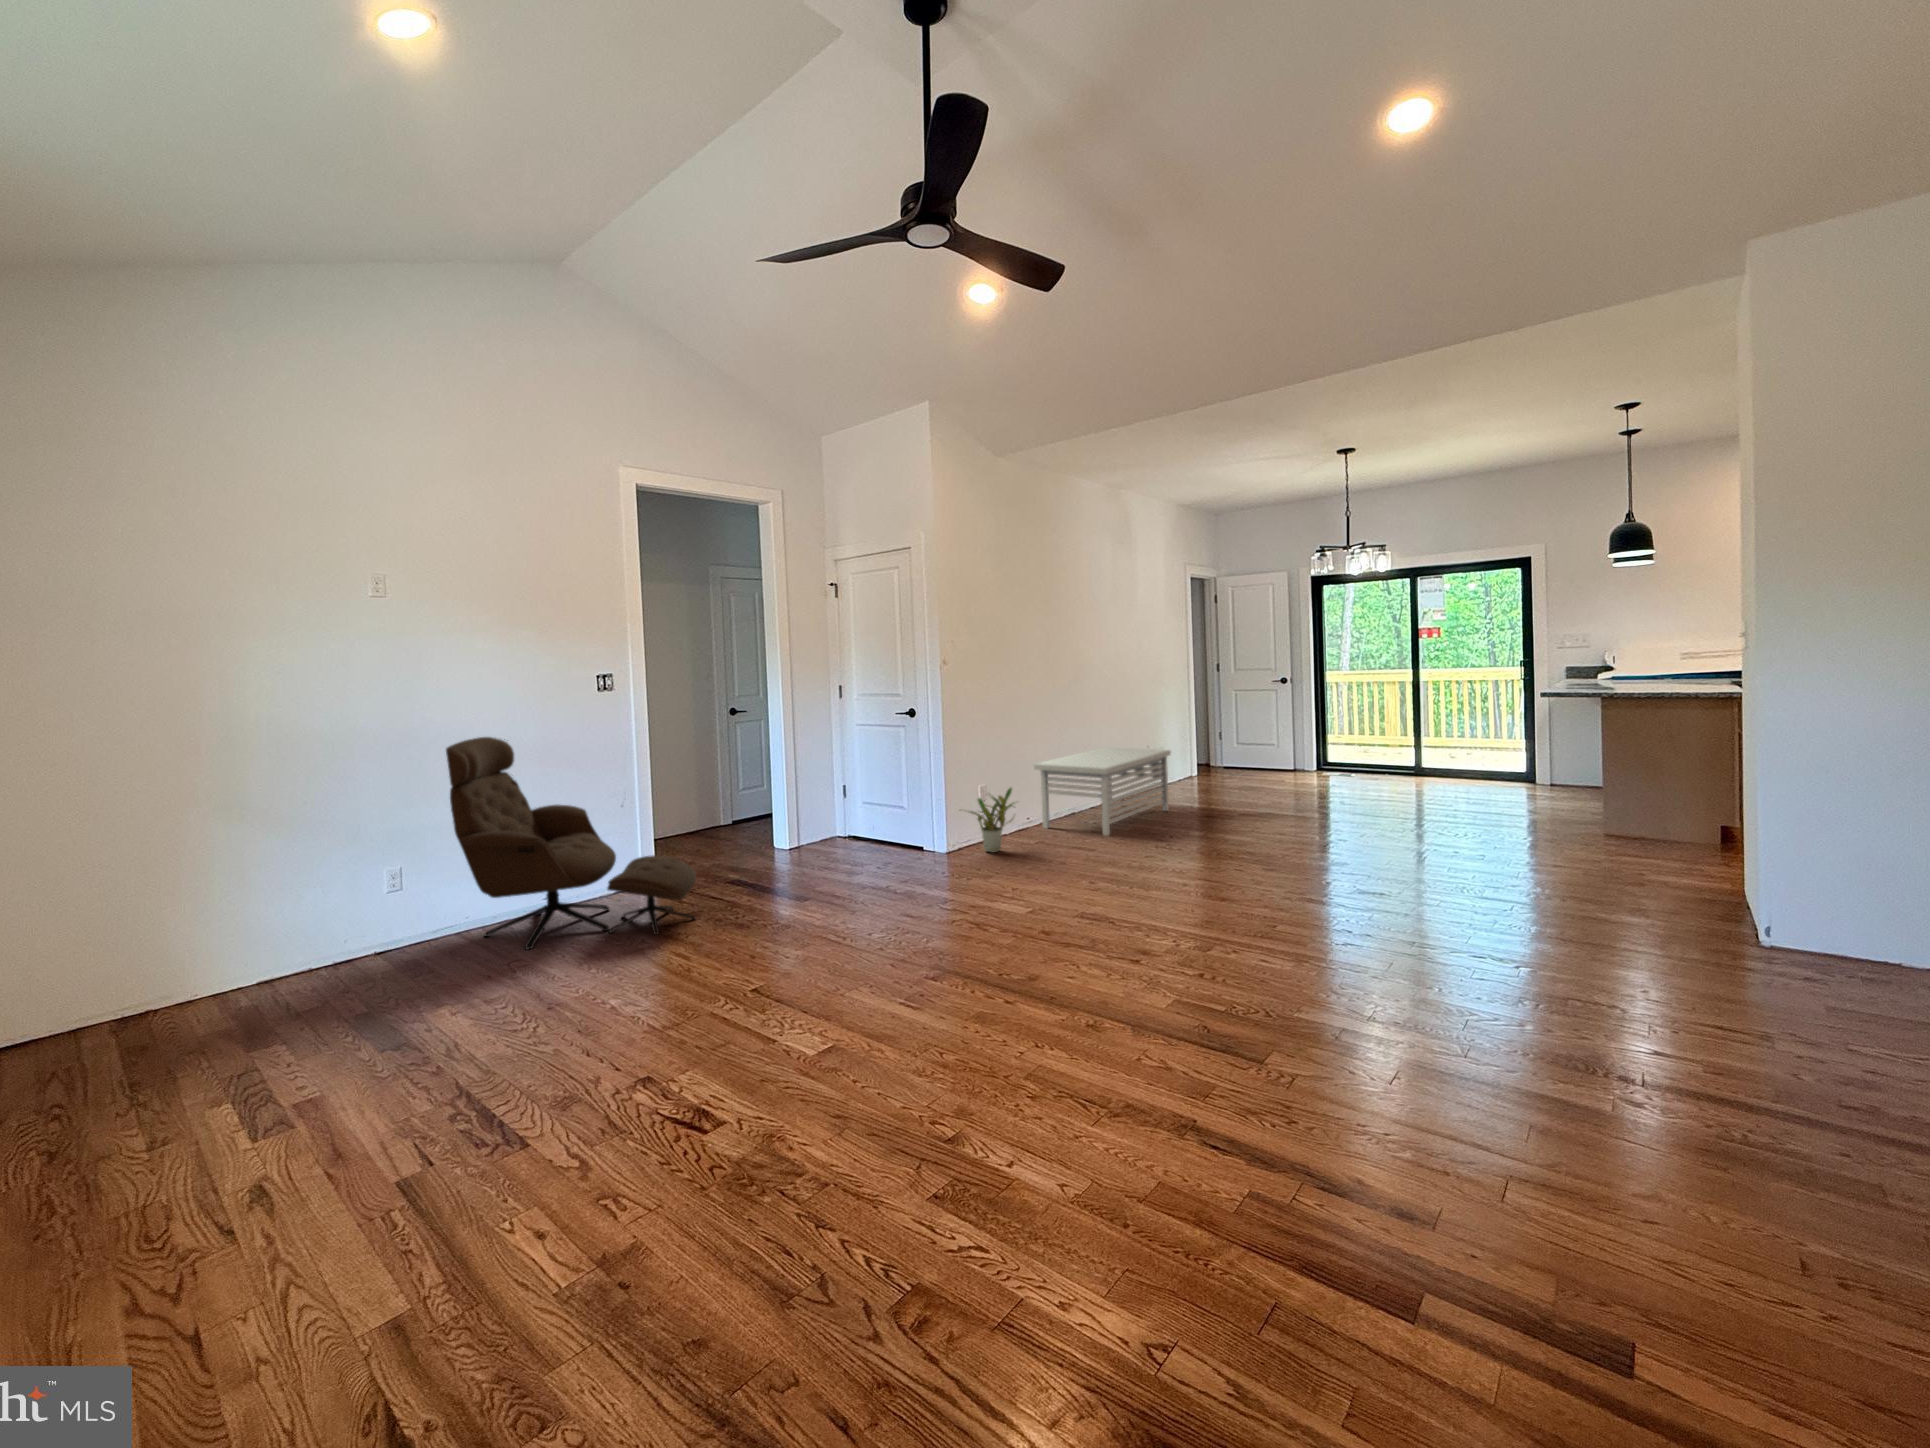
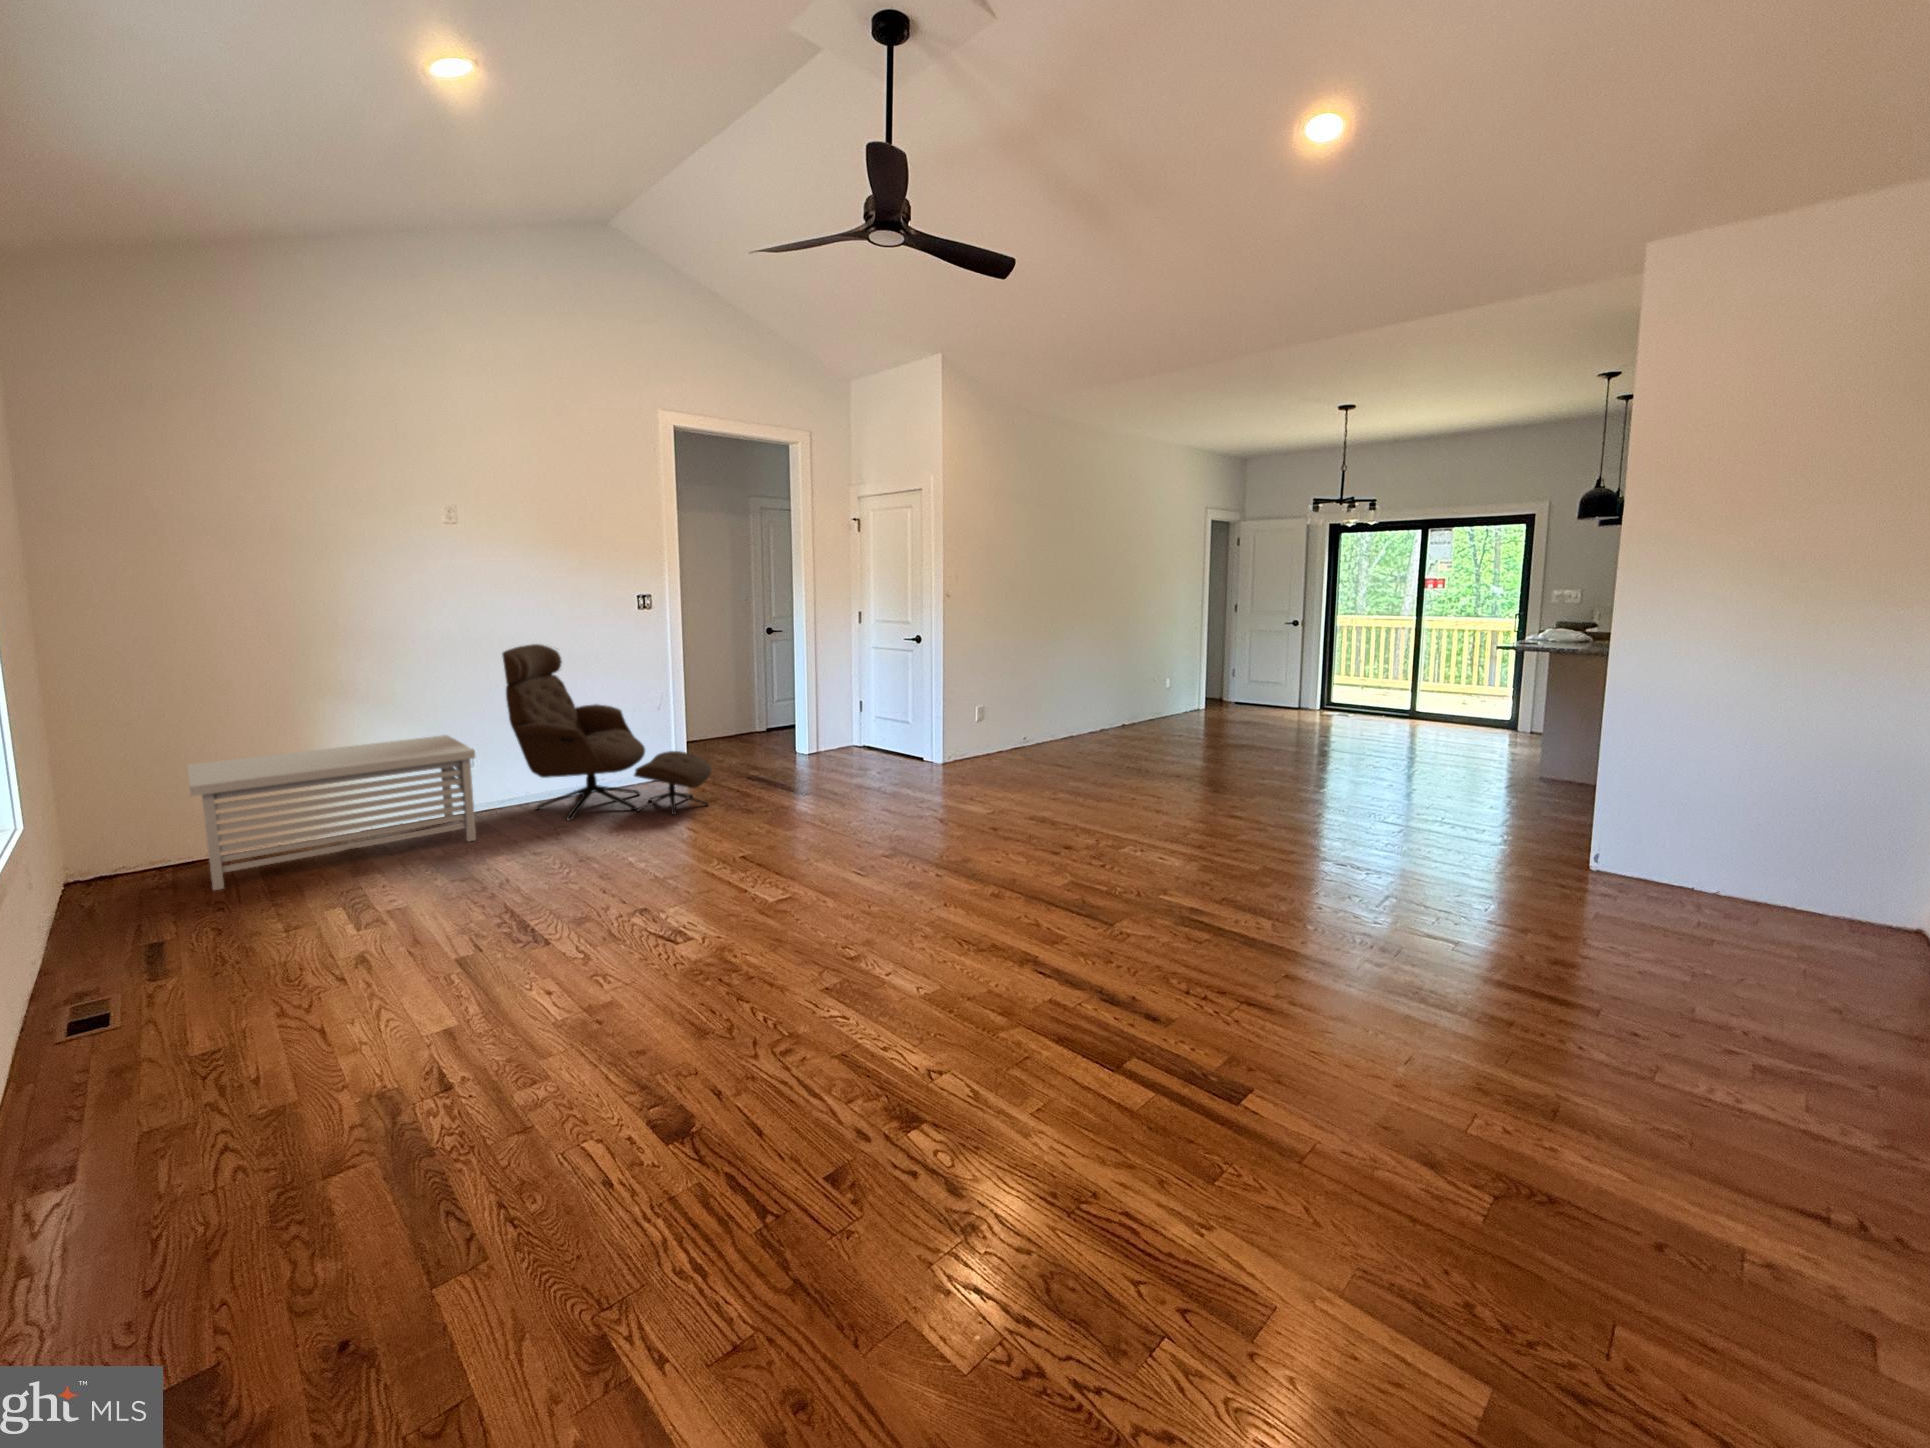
storage bench: present [1034,747,1171,836] -> present [187,735,476,890]
potted plant: present [970,788,1014,852] -> none [951,710,1007,766]

